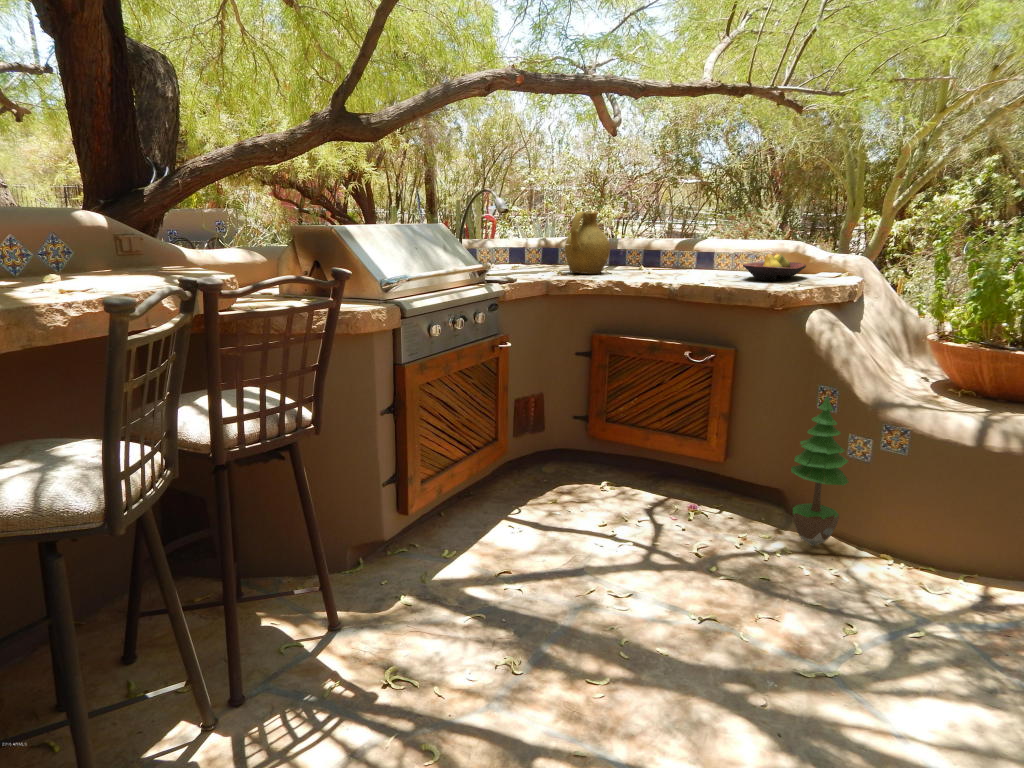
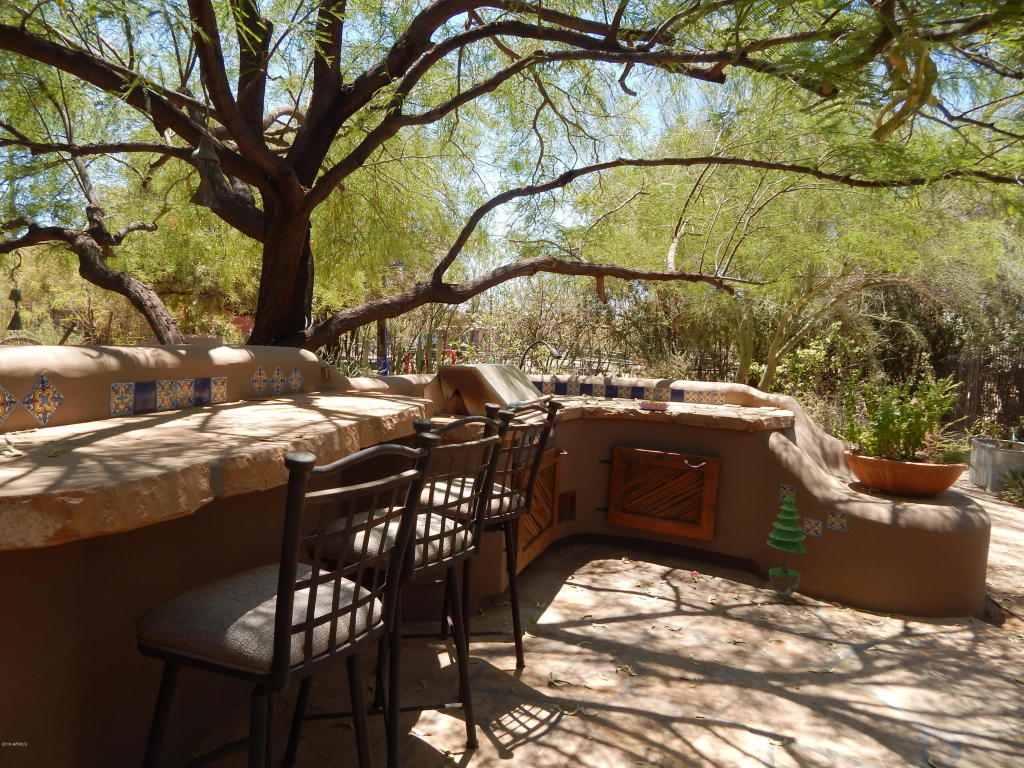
pitcher: present [565,212,610,274] -> none [592,362,623,406]
candle holder: none [623,247,670,279] -> present [638,389,669,410]
fruit bowl: present [743,253,806,281] -> none [720,394,760,413]

